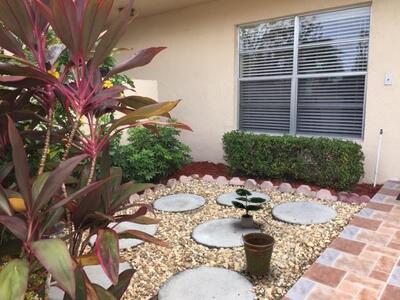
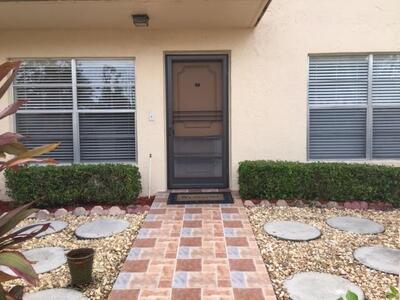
potted plant: present [231,188,266,228] -> none [38,216,73,252]

